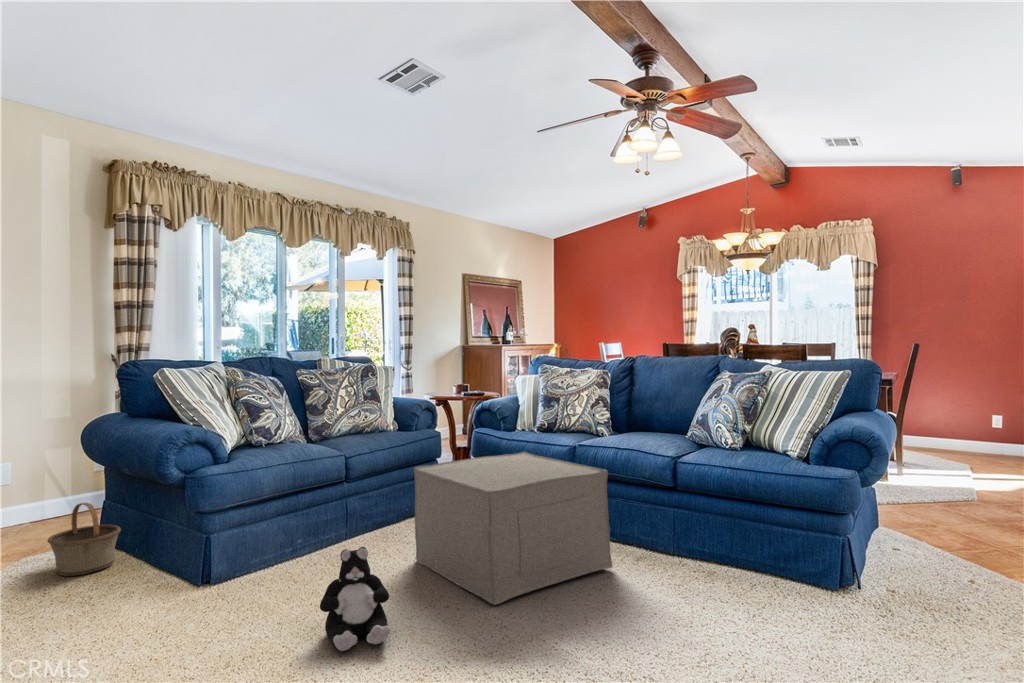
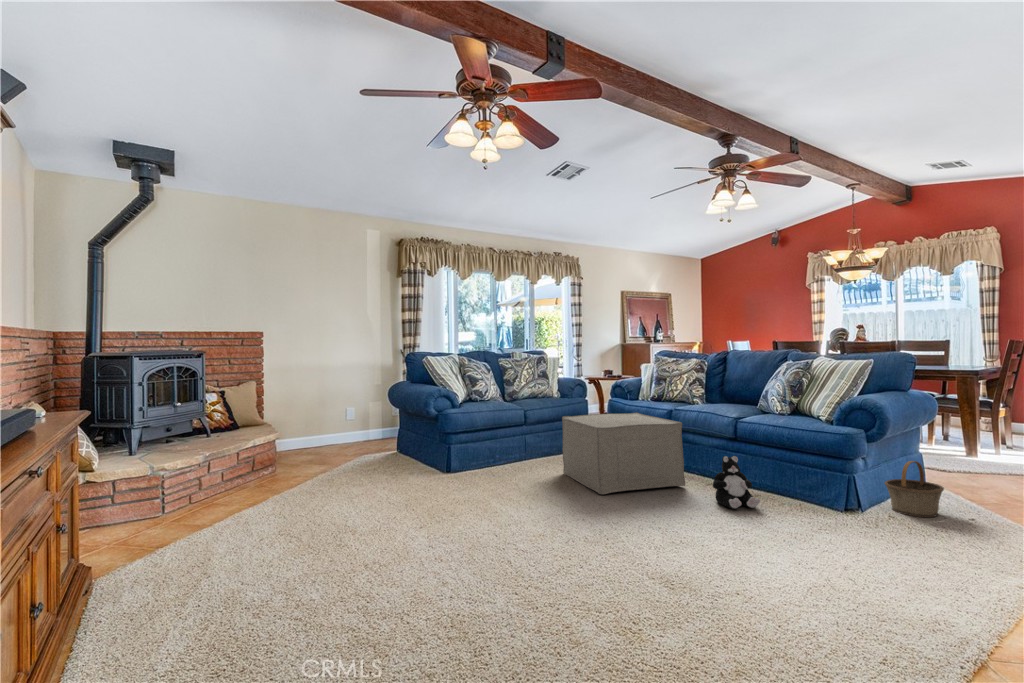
basket: present [48,503,121,576] -> present [885,461,944,517]
plush toy: present [320,547,390,651] -> present [713,456,760,508]

